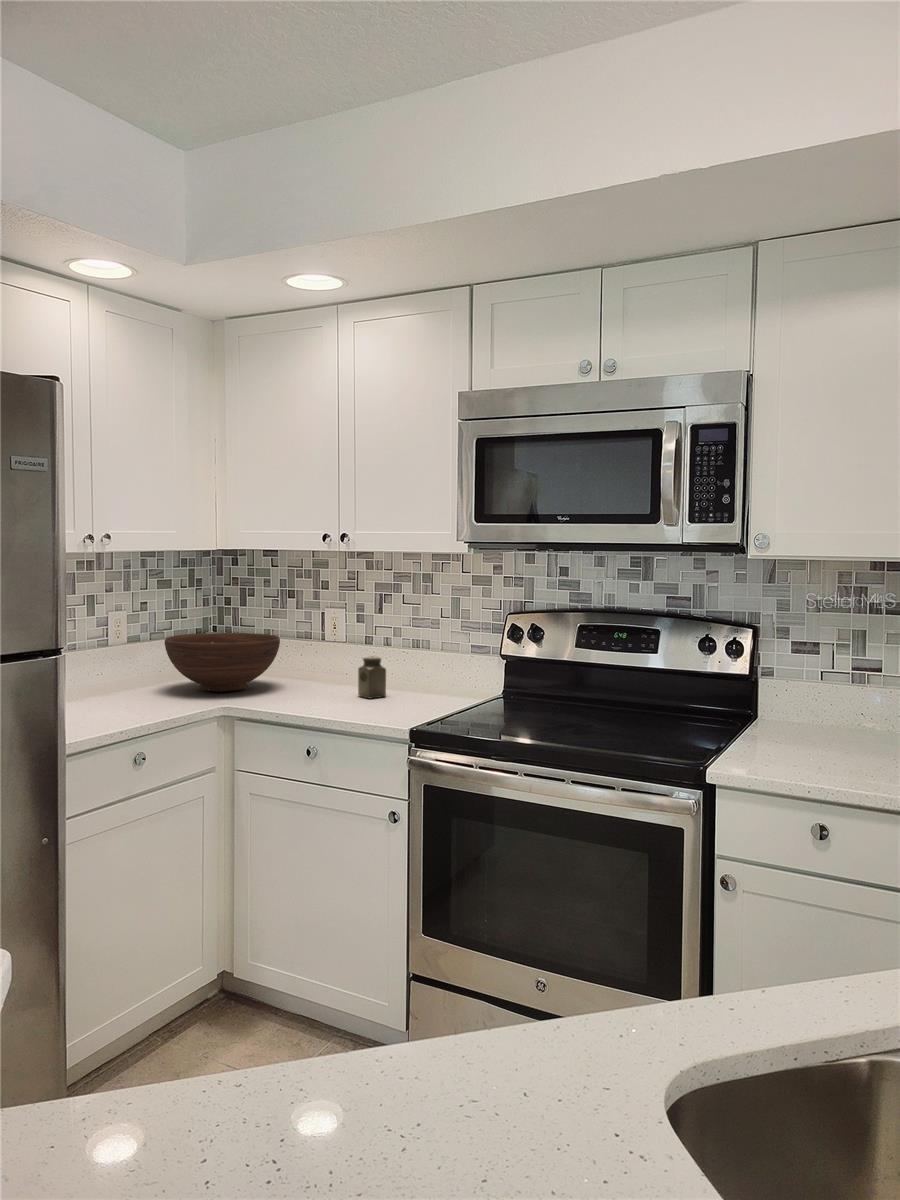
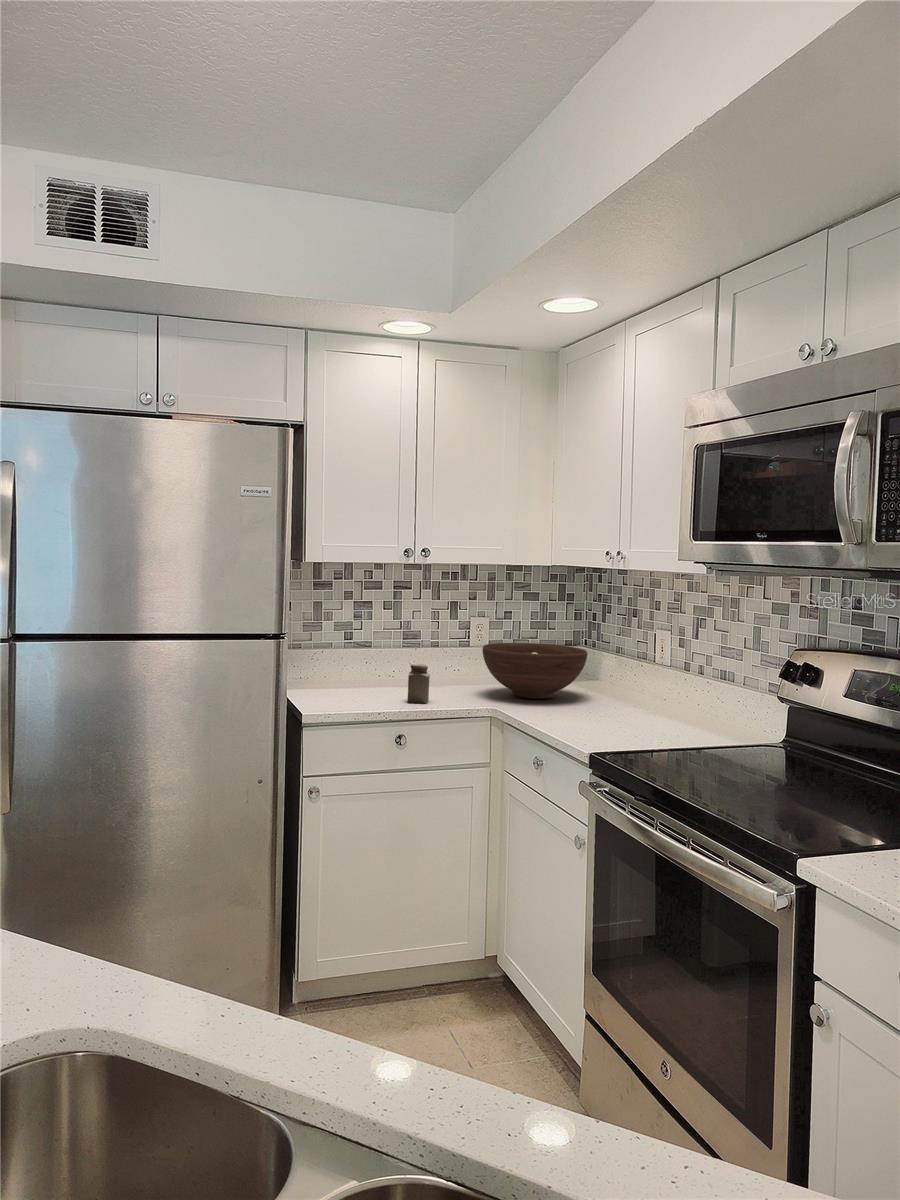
salt shaker: present [358,656,386,698] -> present [407,664,430,703]

